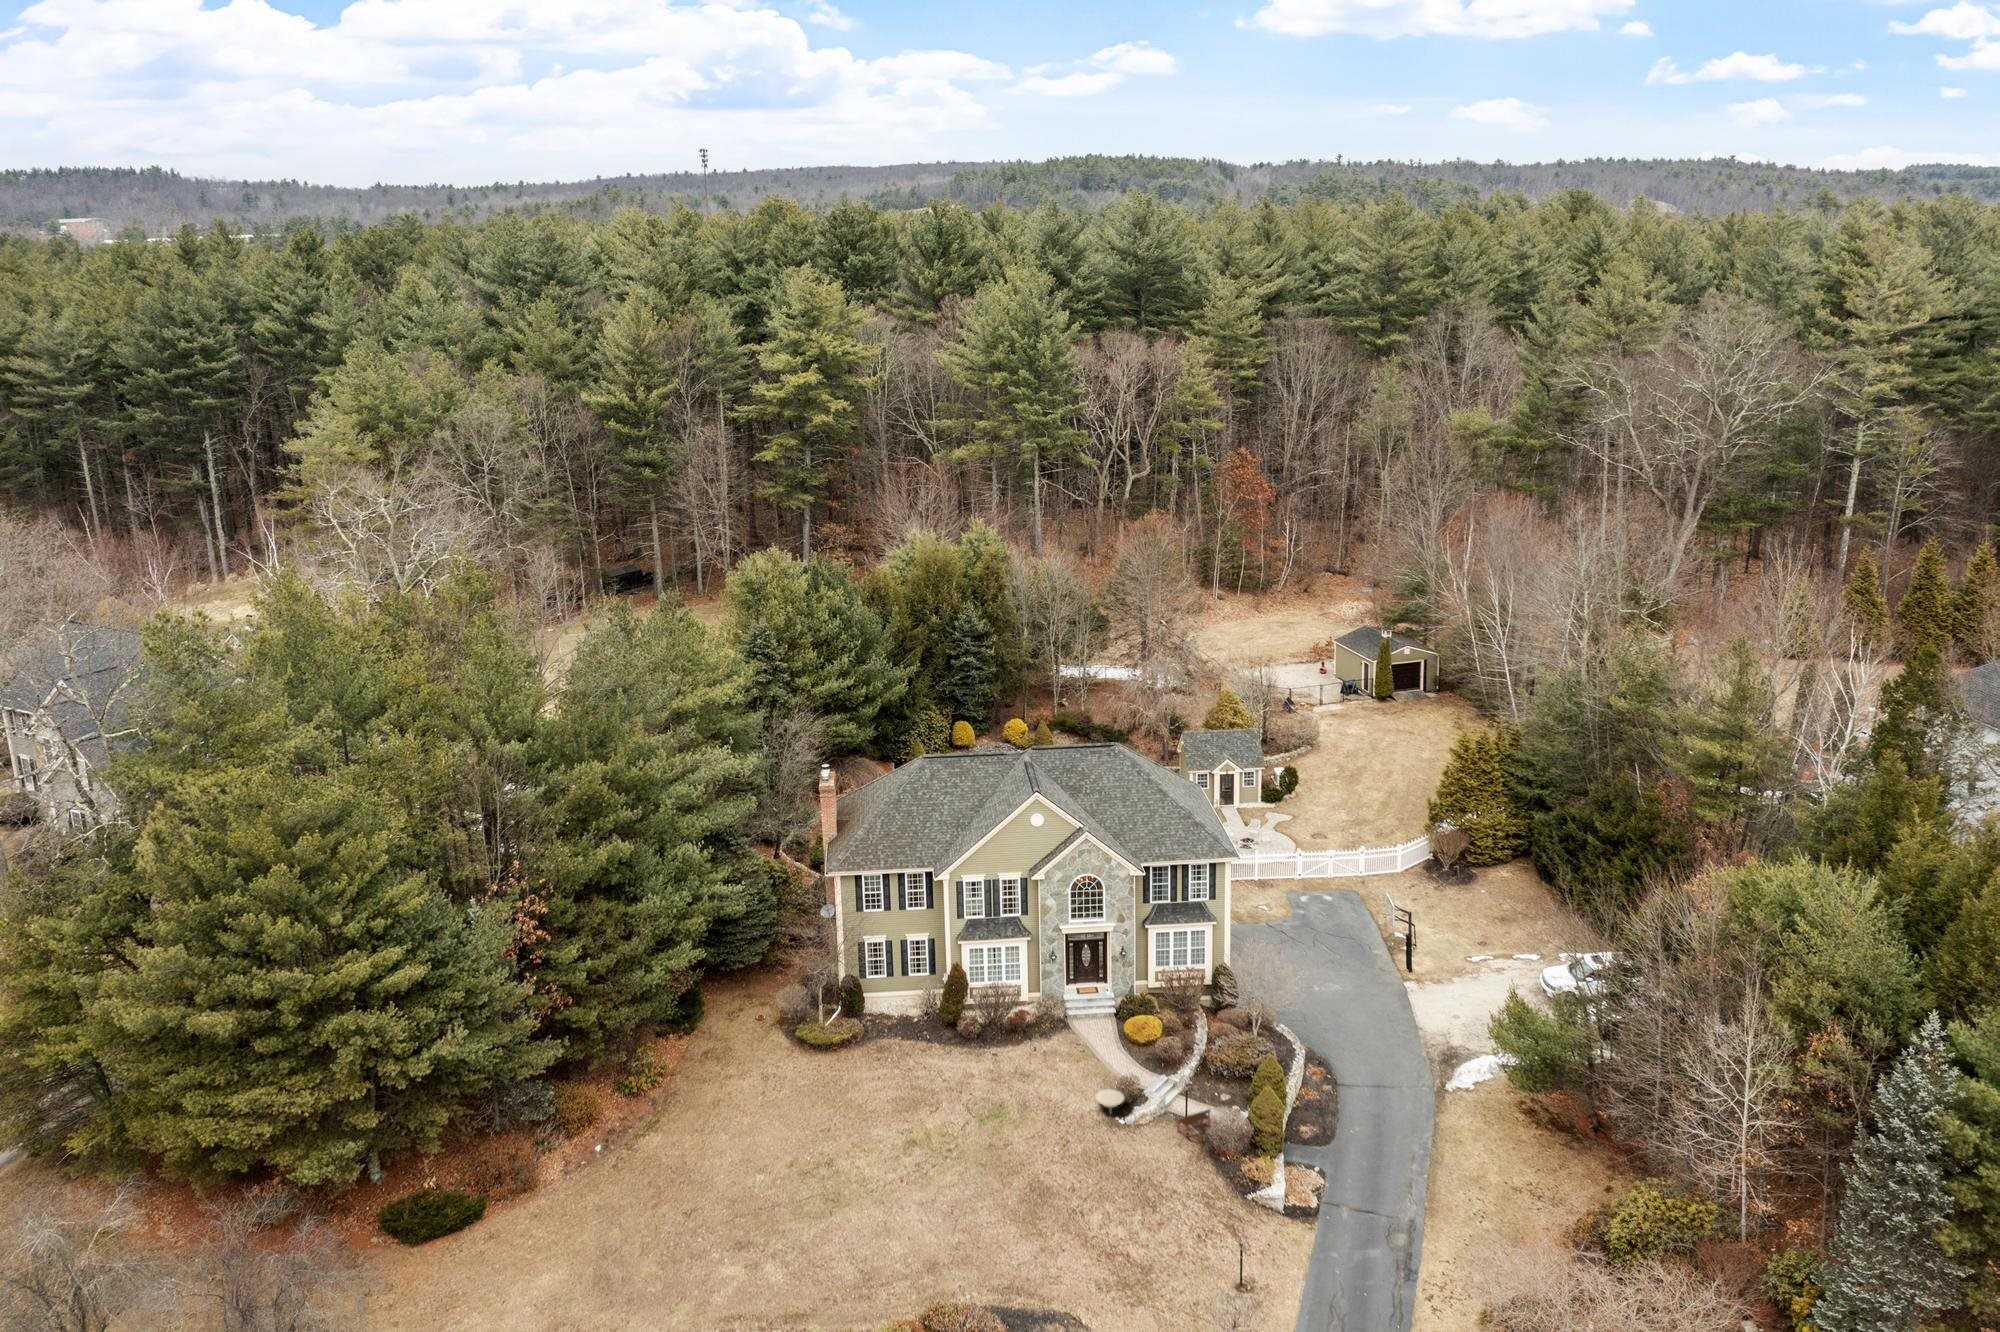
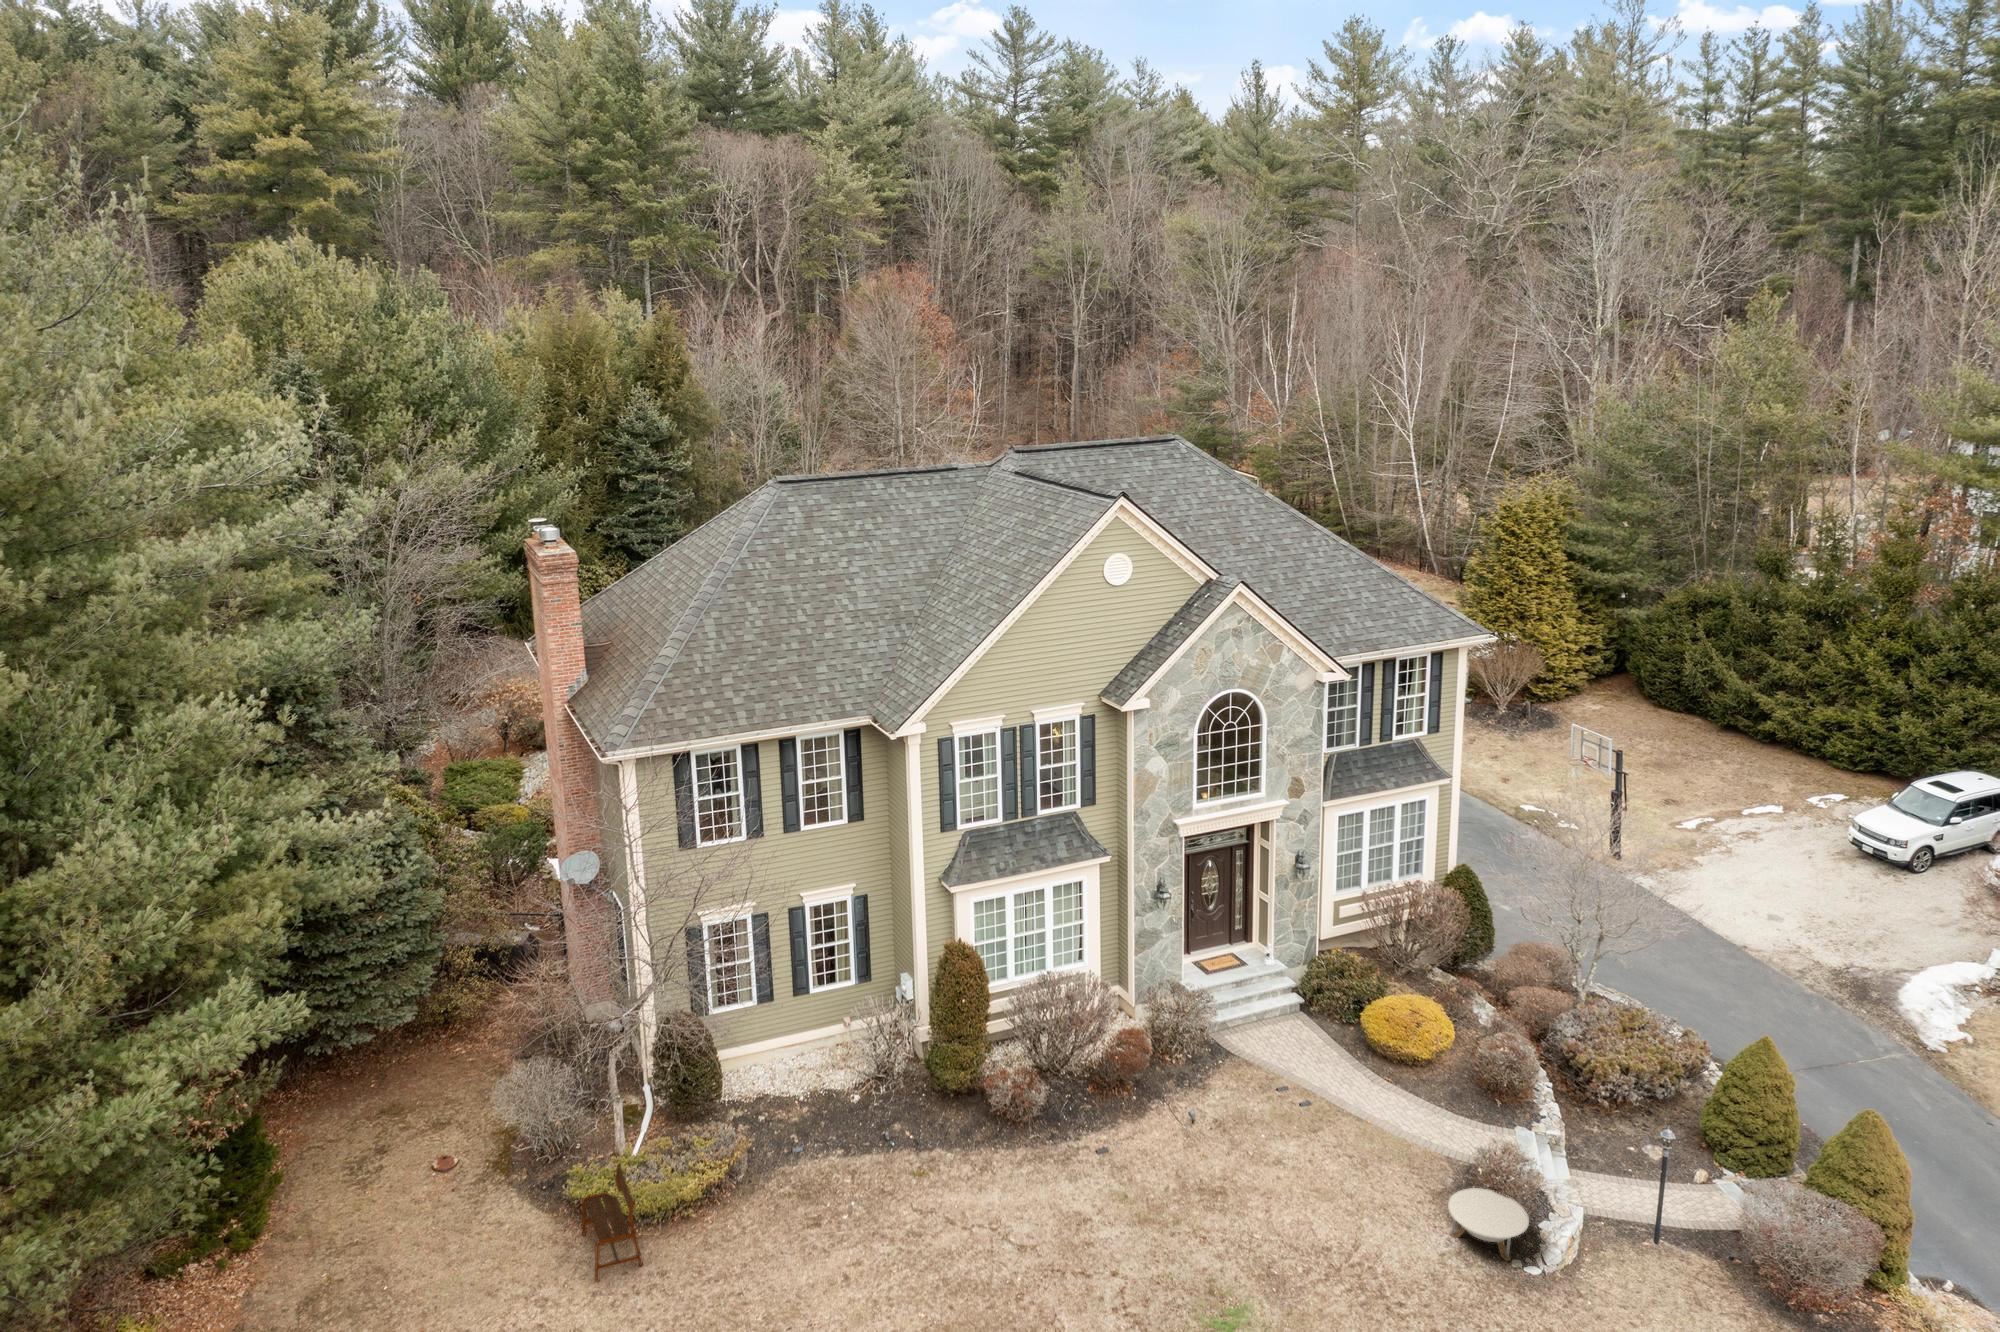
bench: present [1177,1109,1210,1139] -> present [582,1163,643,1282]

